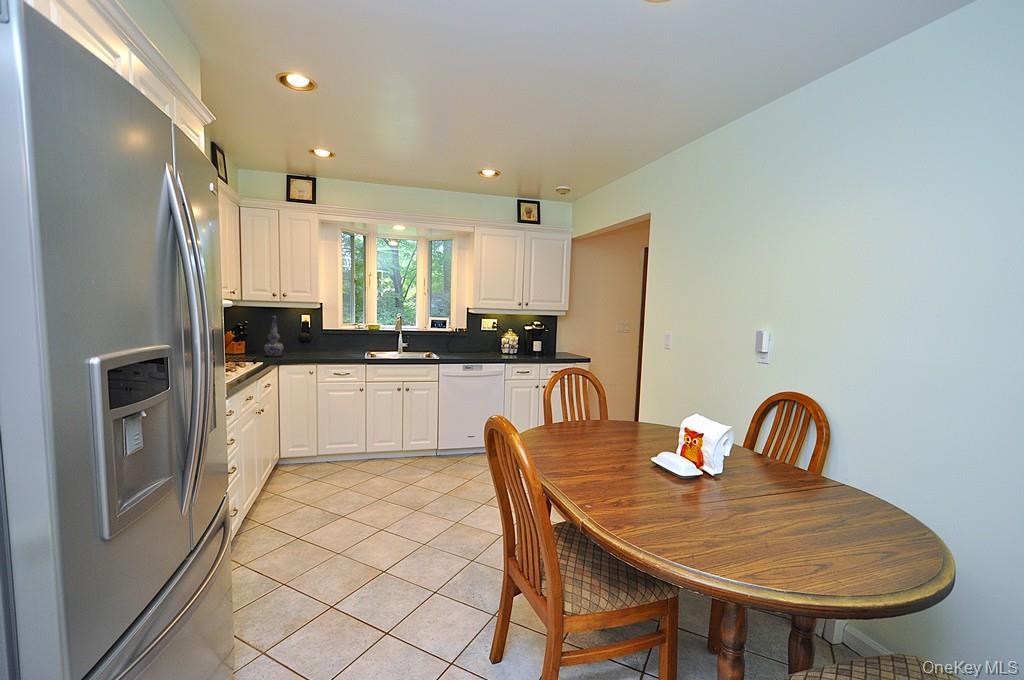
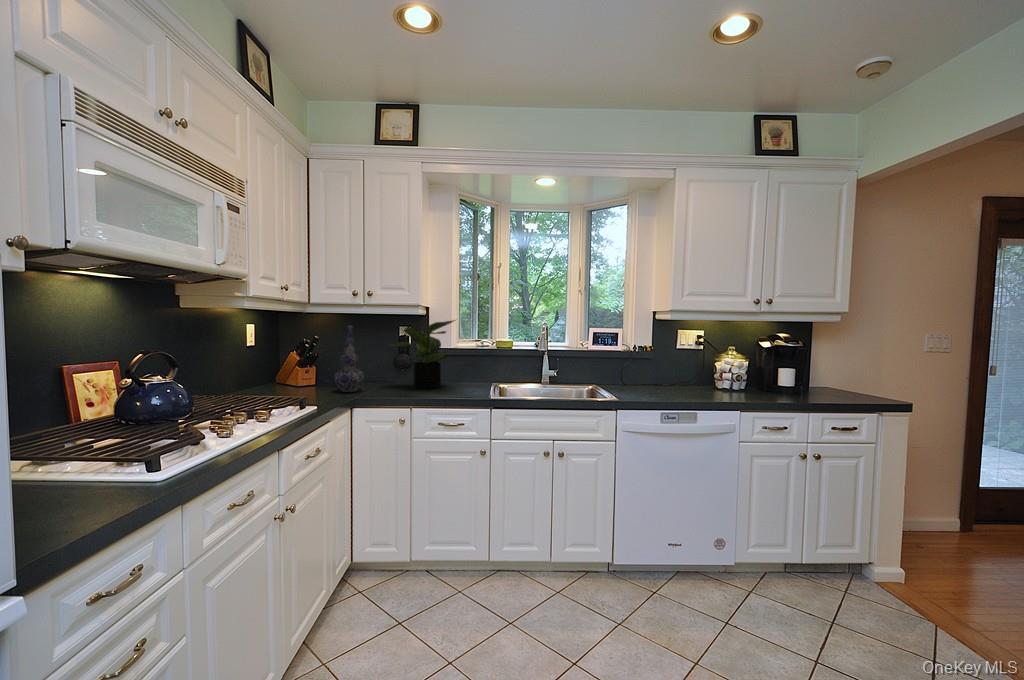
potted plant: none [296,312,344,355] -> present [390,320,456,388]

